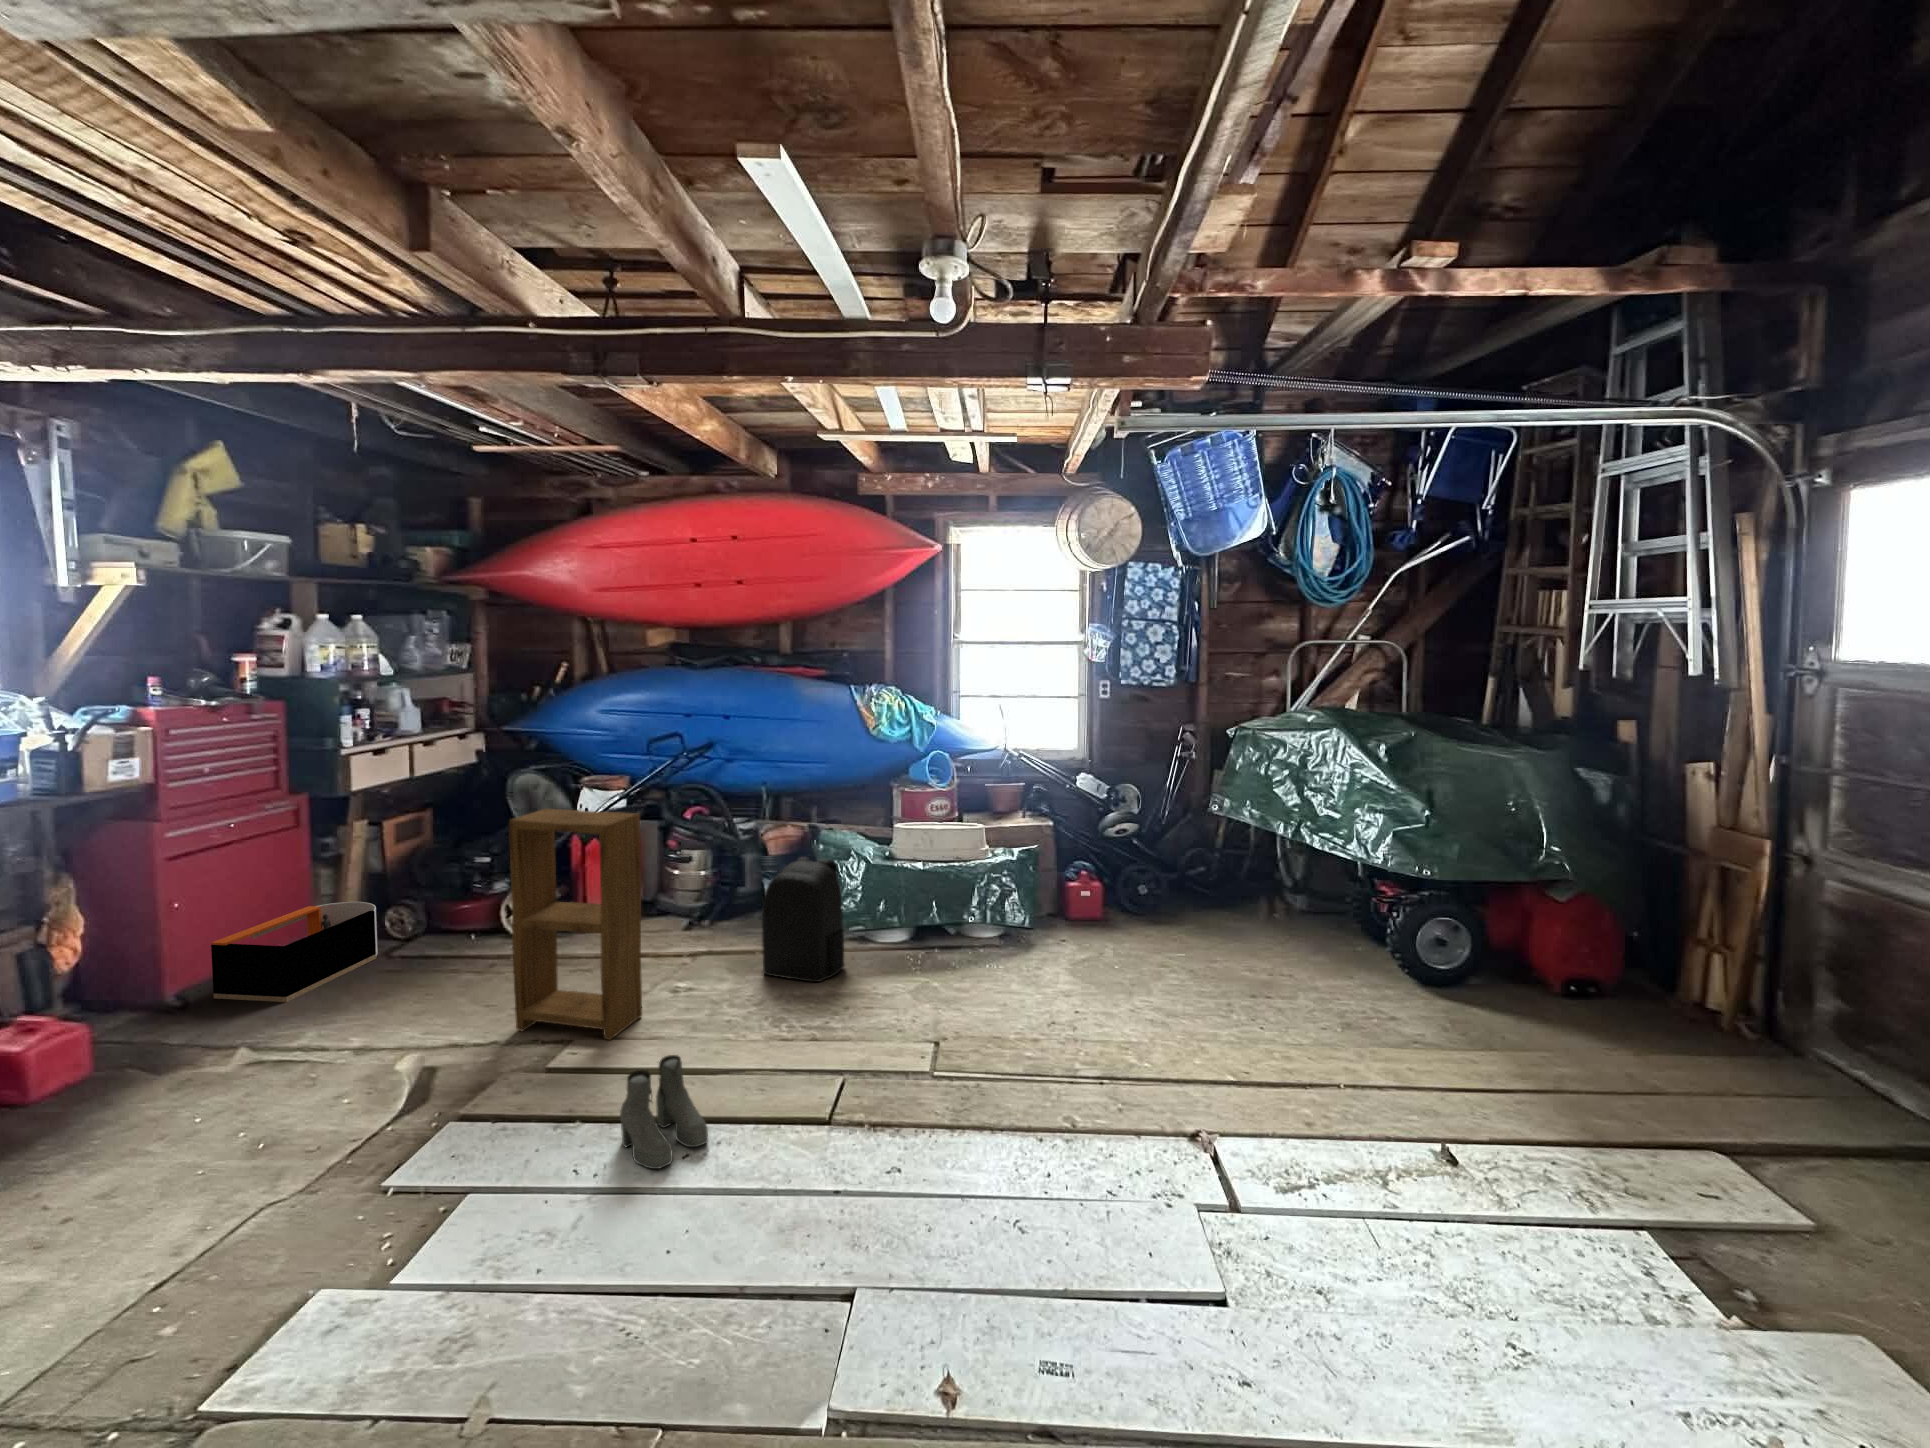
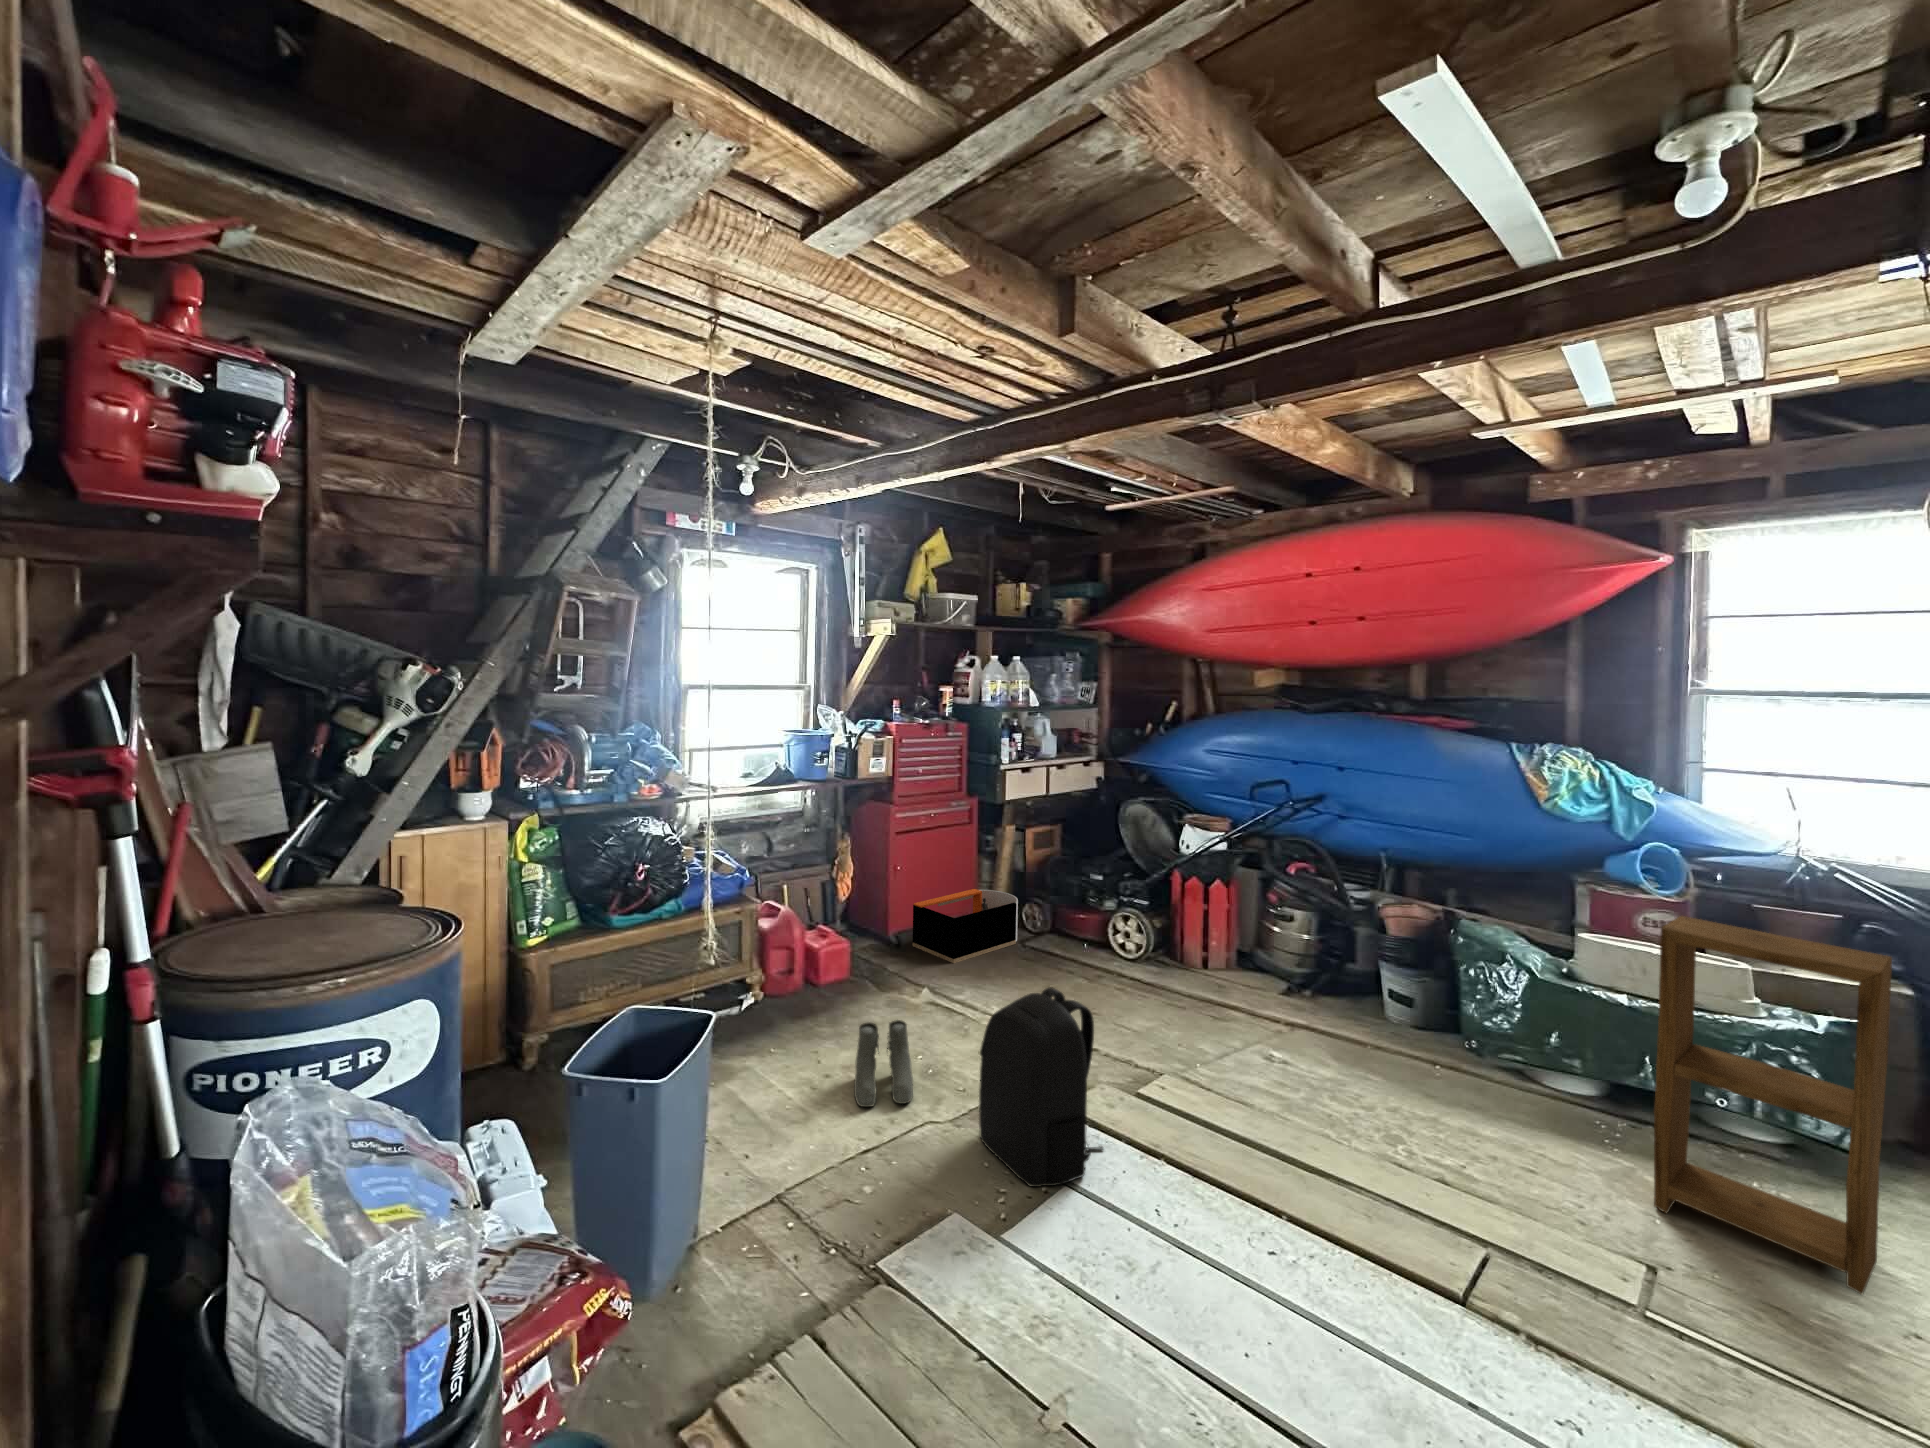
shelving unit: present [509,809,642,1040] -> present [1654,916,1892,1294]
backpack: present [762,857,845,982] -> present [979,987,1104,1187]
boots: present [620,1055,708,1169] -> present [854,1020,913,1107]

